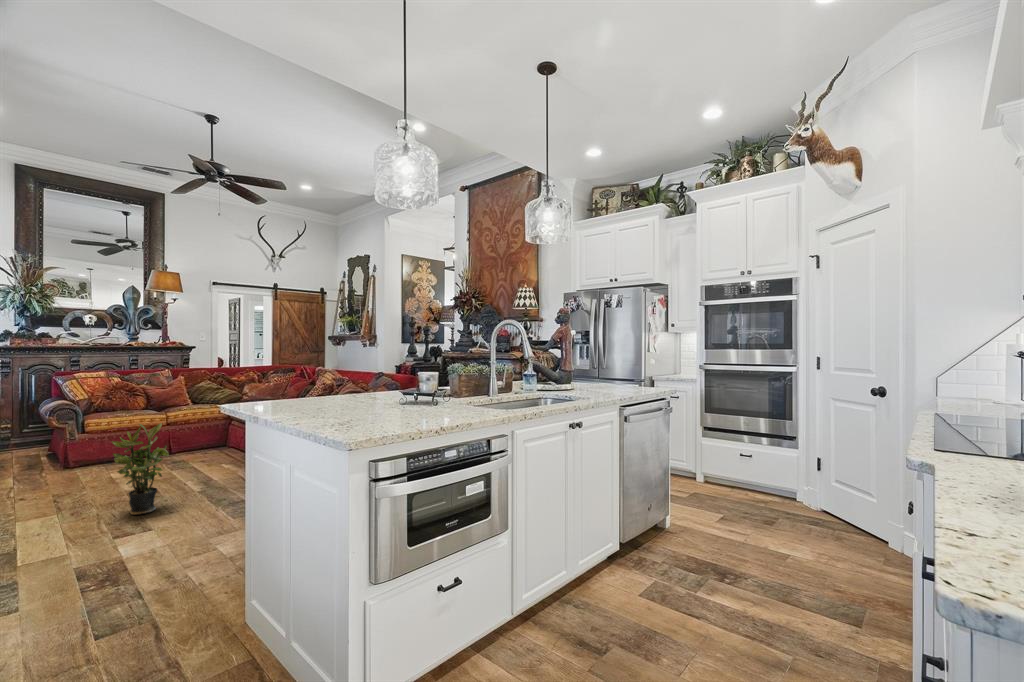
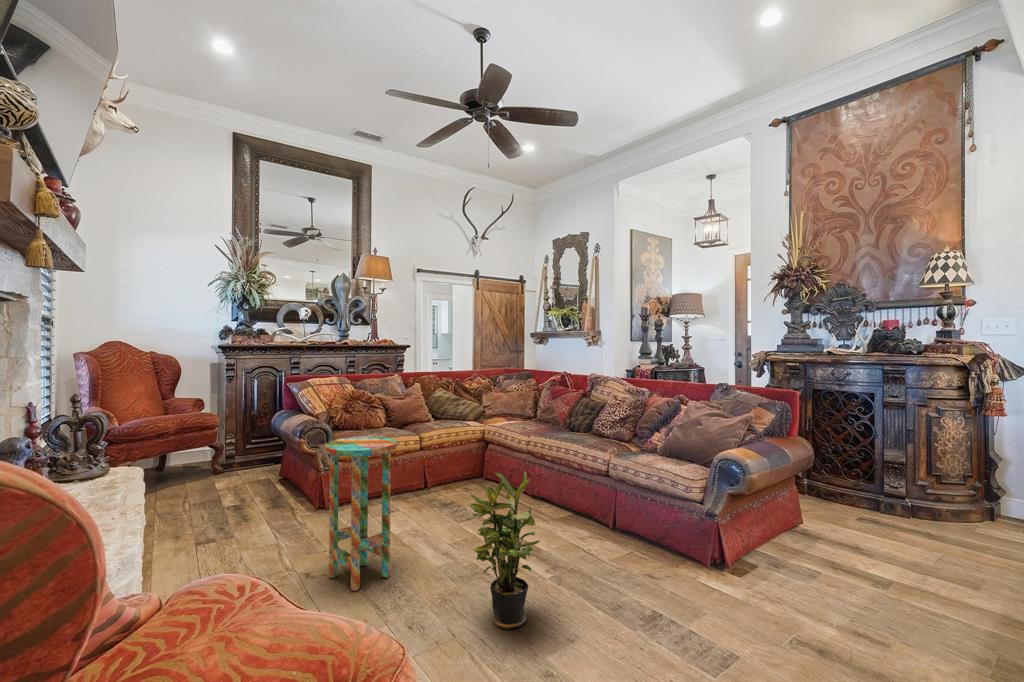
side table: none [28,408,91,506] -> present [324,436,397,591]

